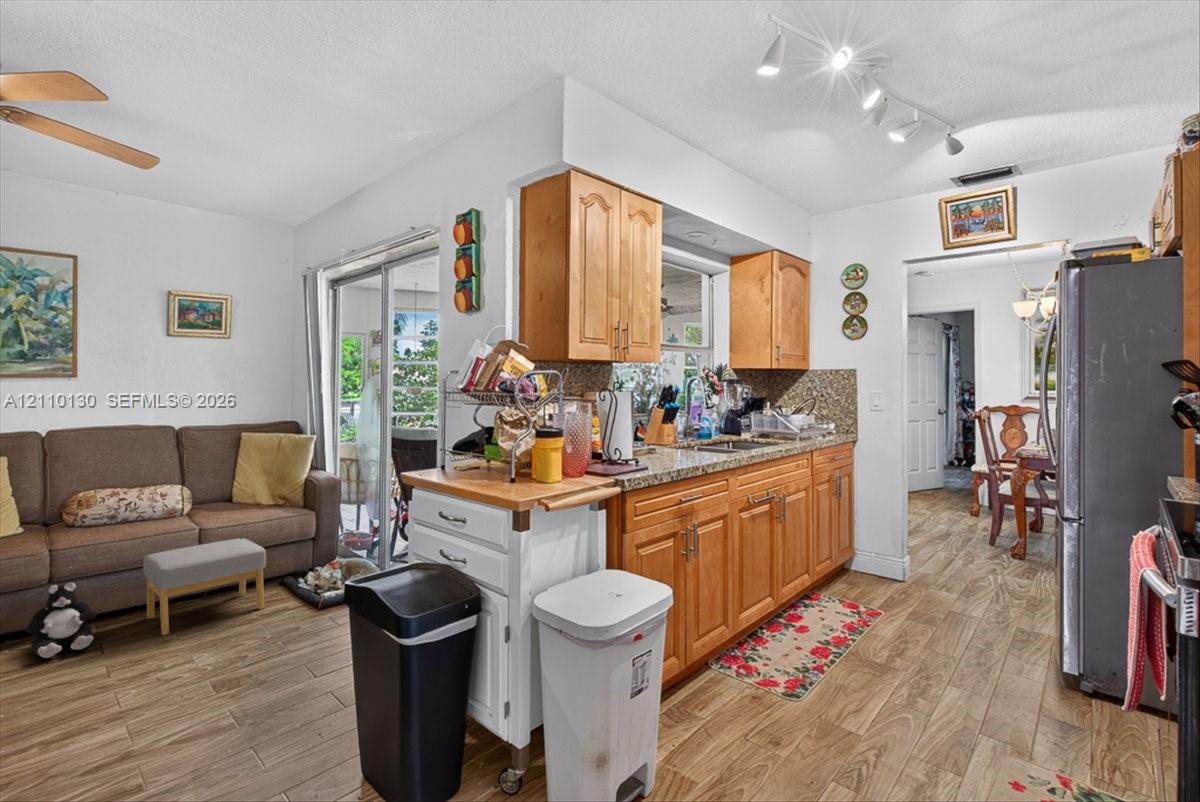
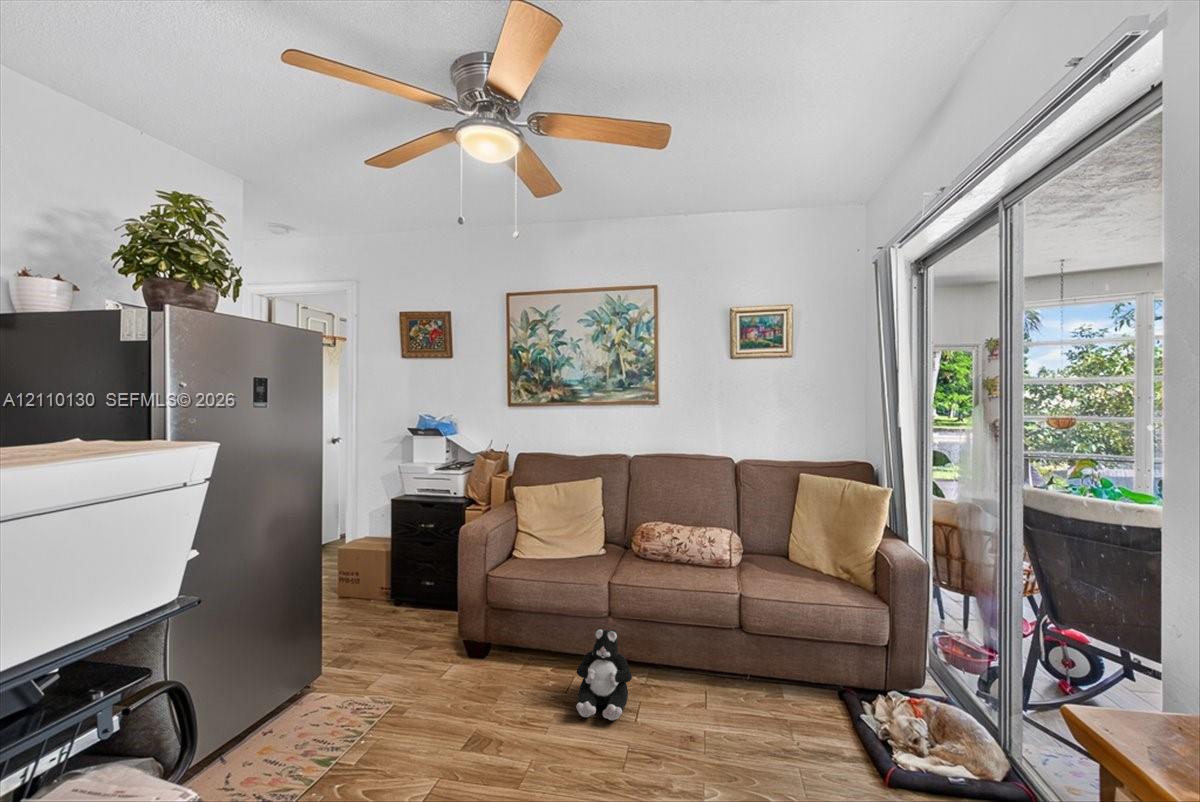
footstool: present [143,538,266,635] -> none [680,616,816,753]

